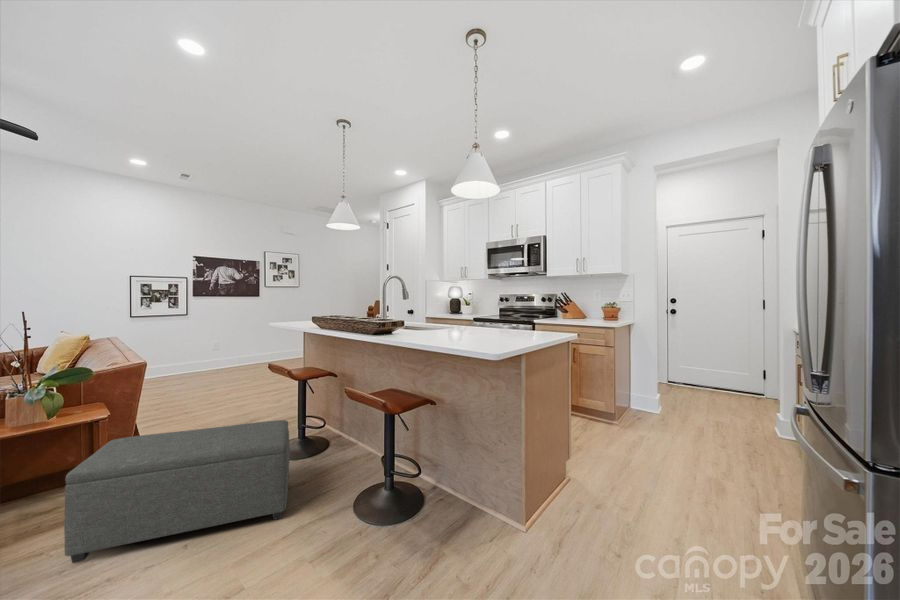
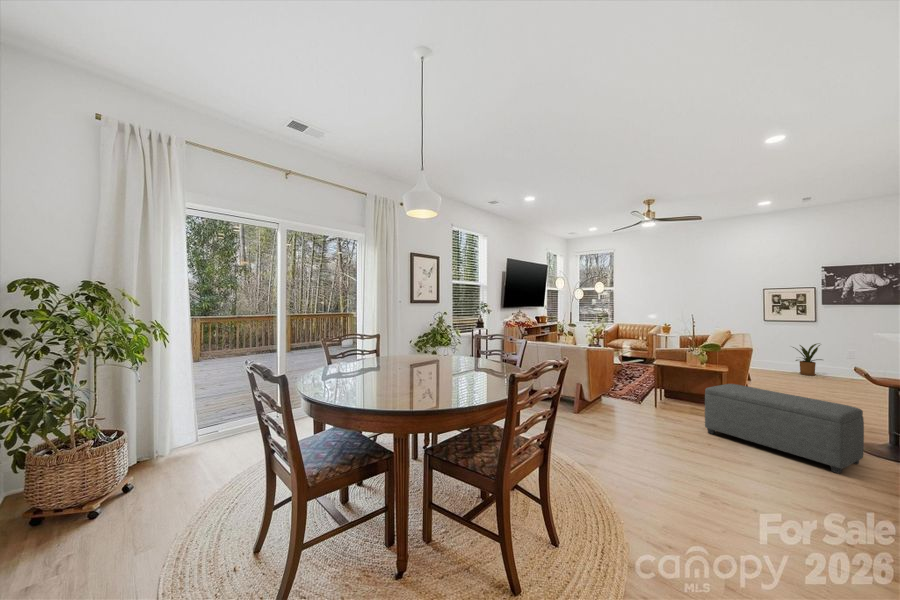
house plant: none [158,337,199,375] -> present [793,344,822,376]

